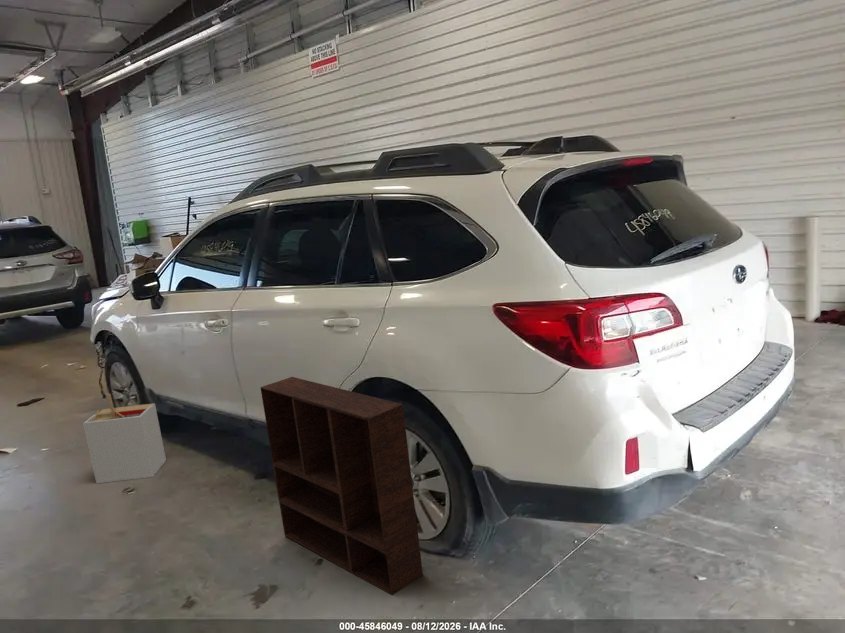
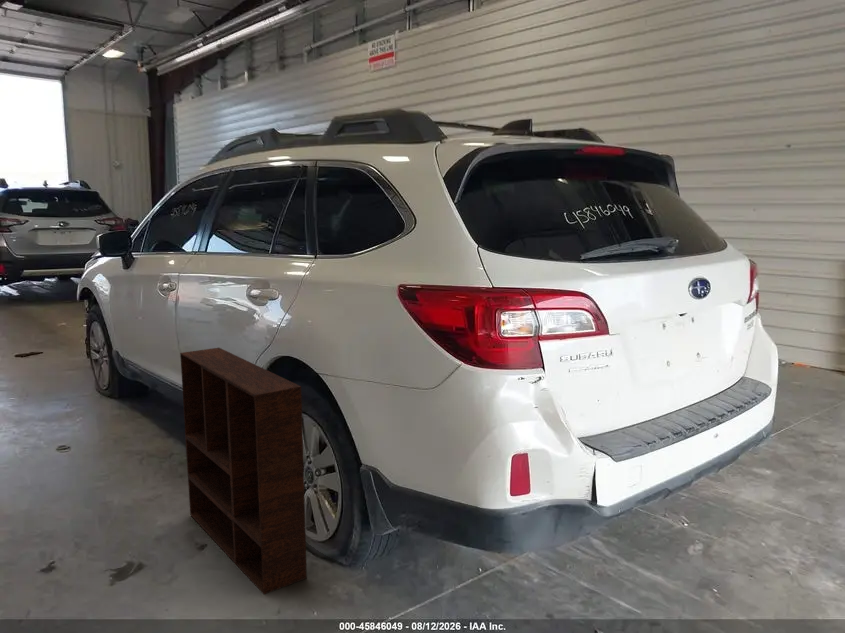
storage bin: present [83,394,166,483] -> none [38,347,121,438]

